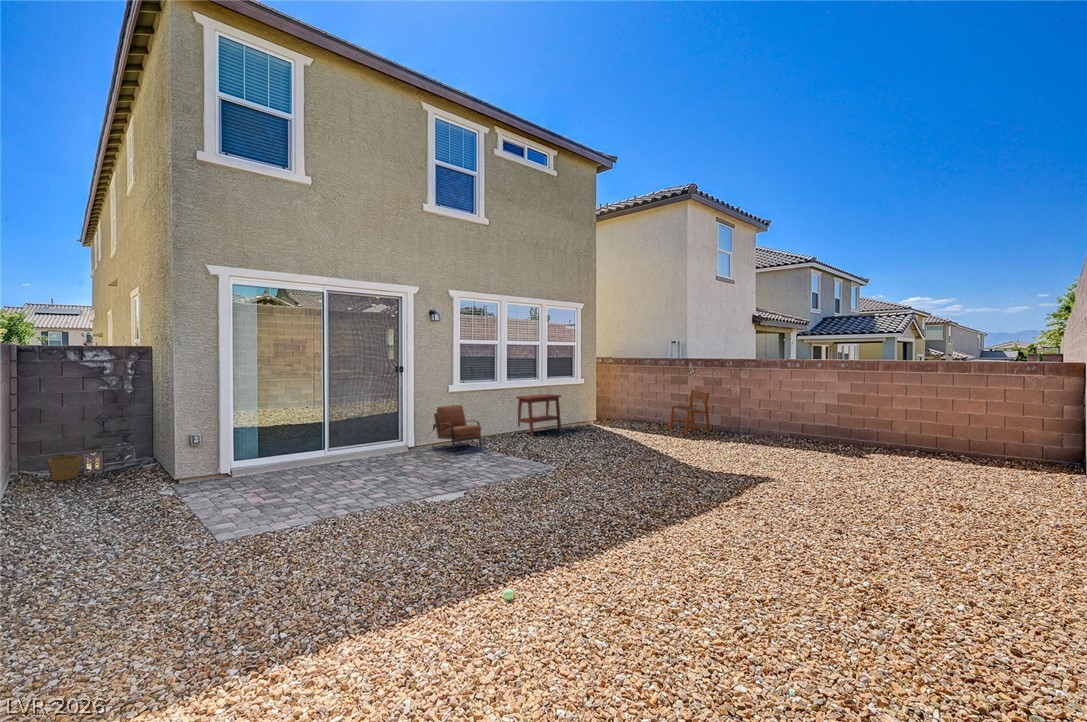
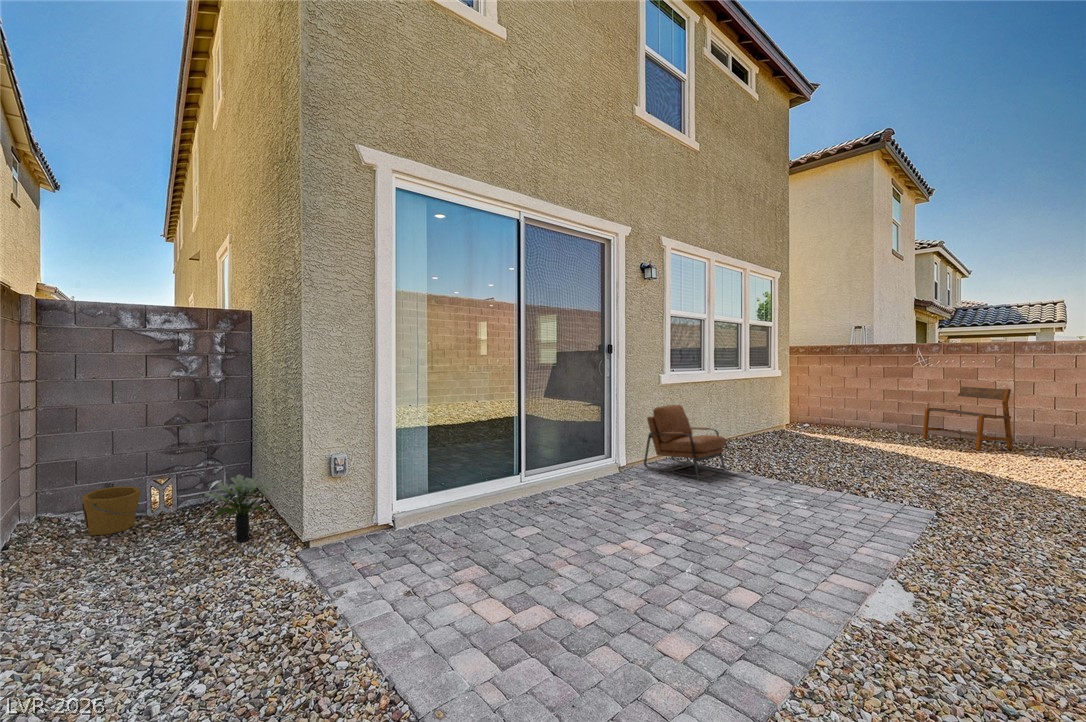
side table: present [516,394,561,436] -> none [726,391,785,450]
potted plant: none [120,446,163,482] -> present [204,475,276,542]

